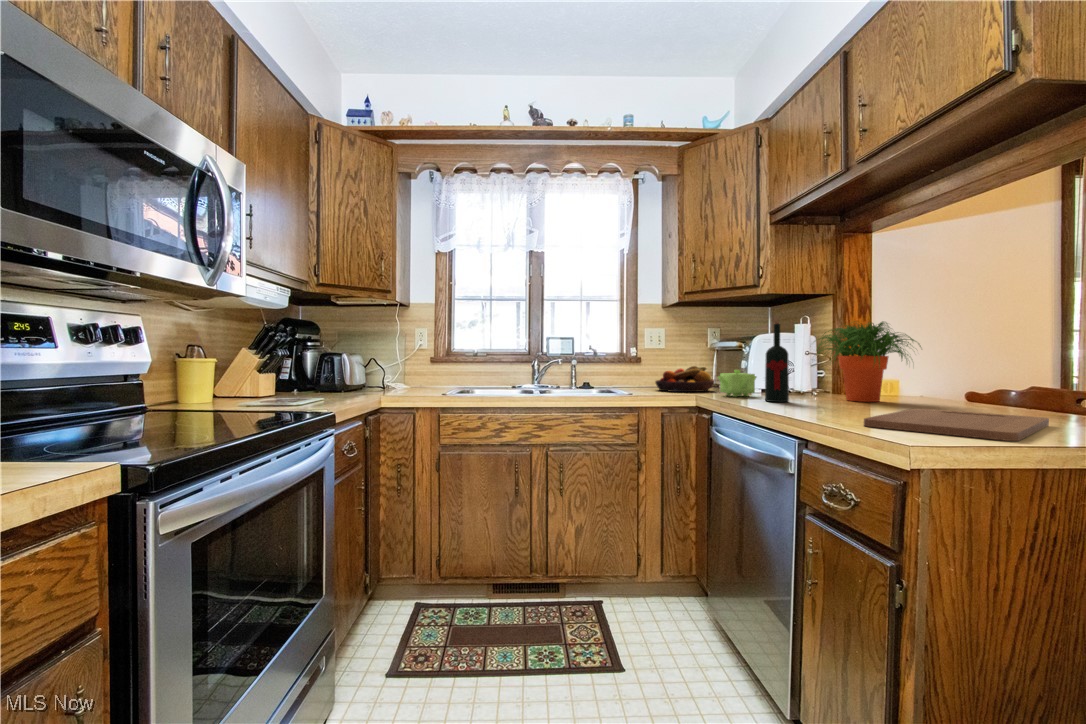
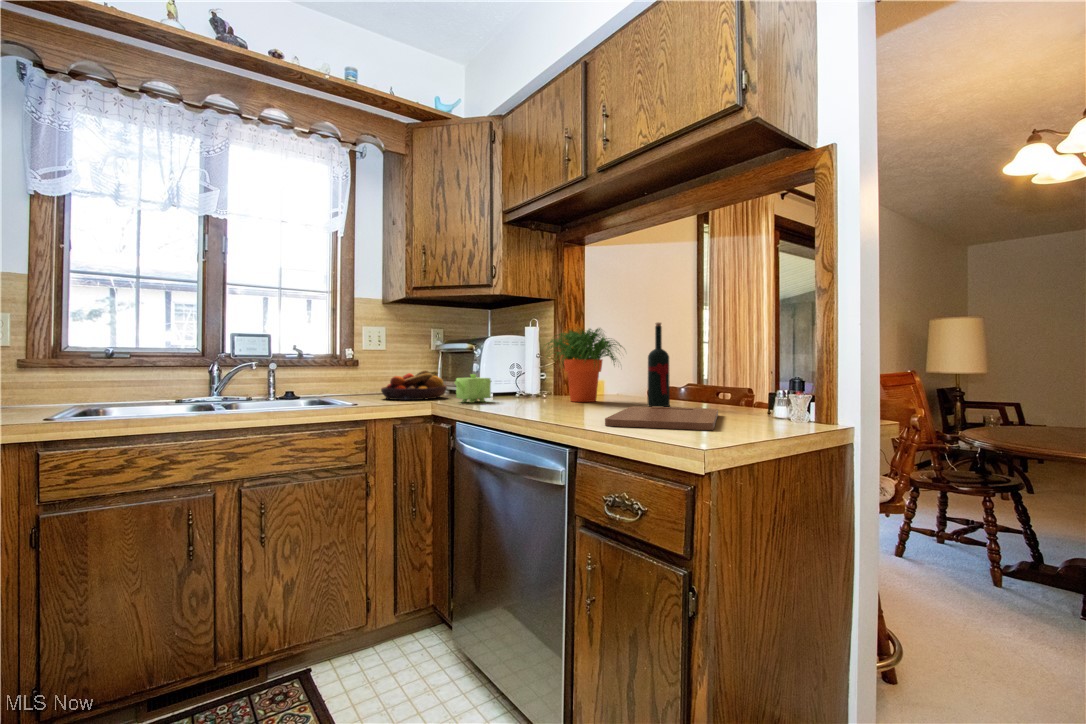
wine bottle: present [765,321,789,402] -> present [648,323,670,407]

